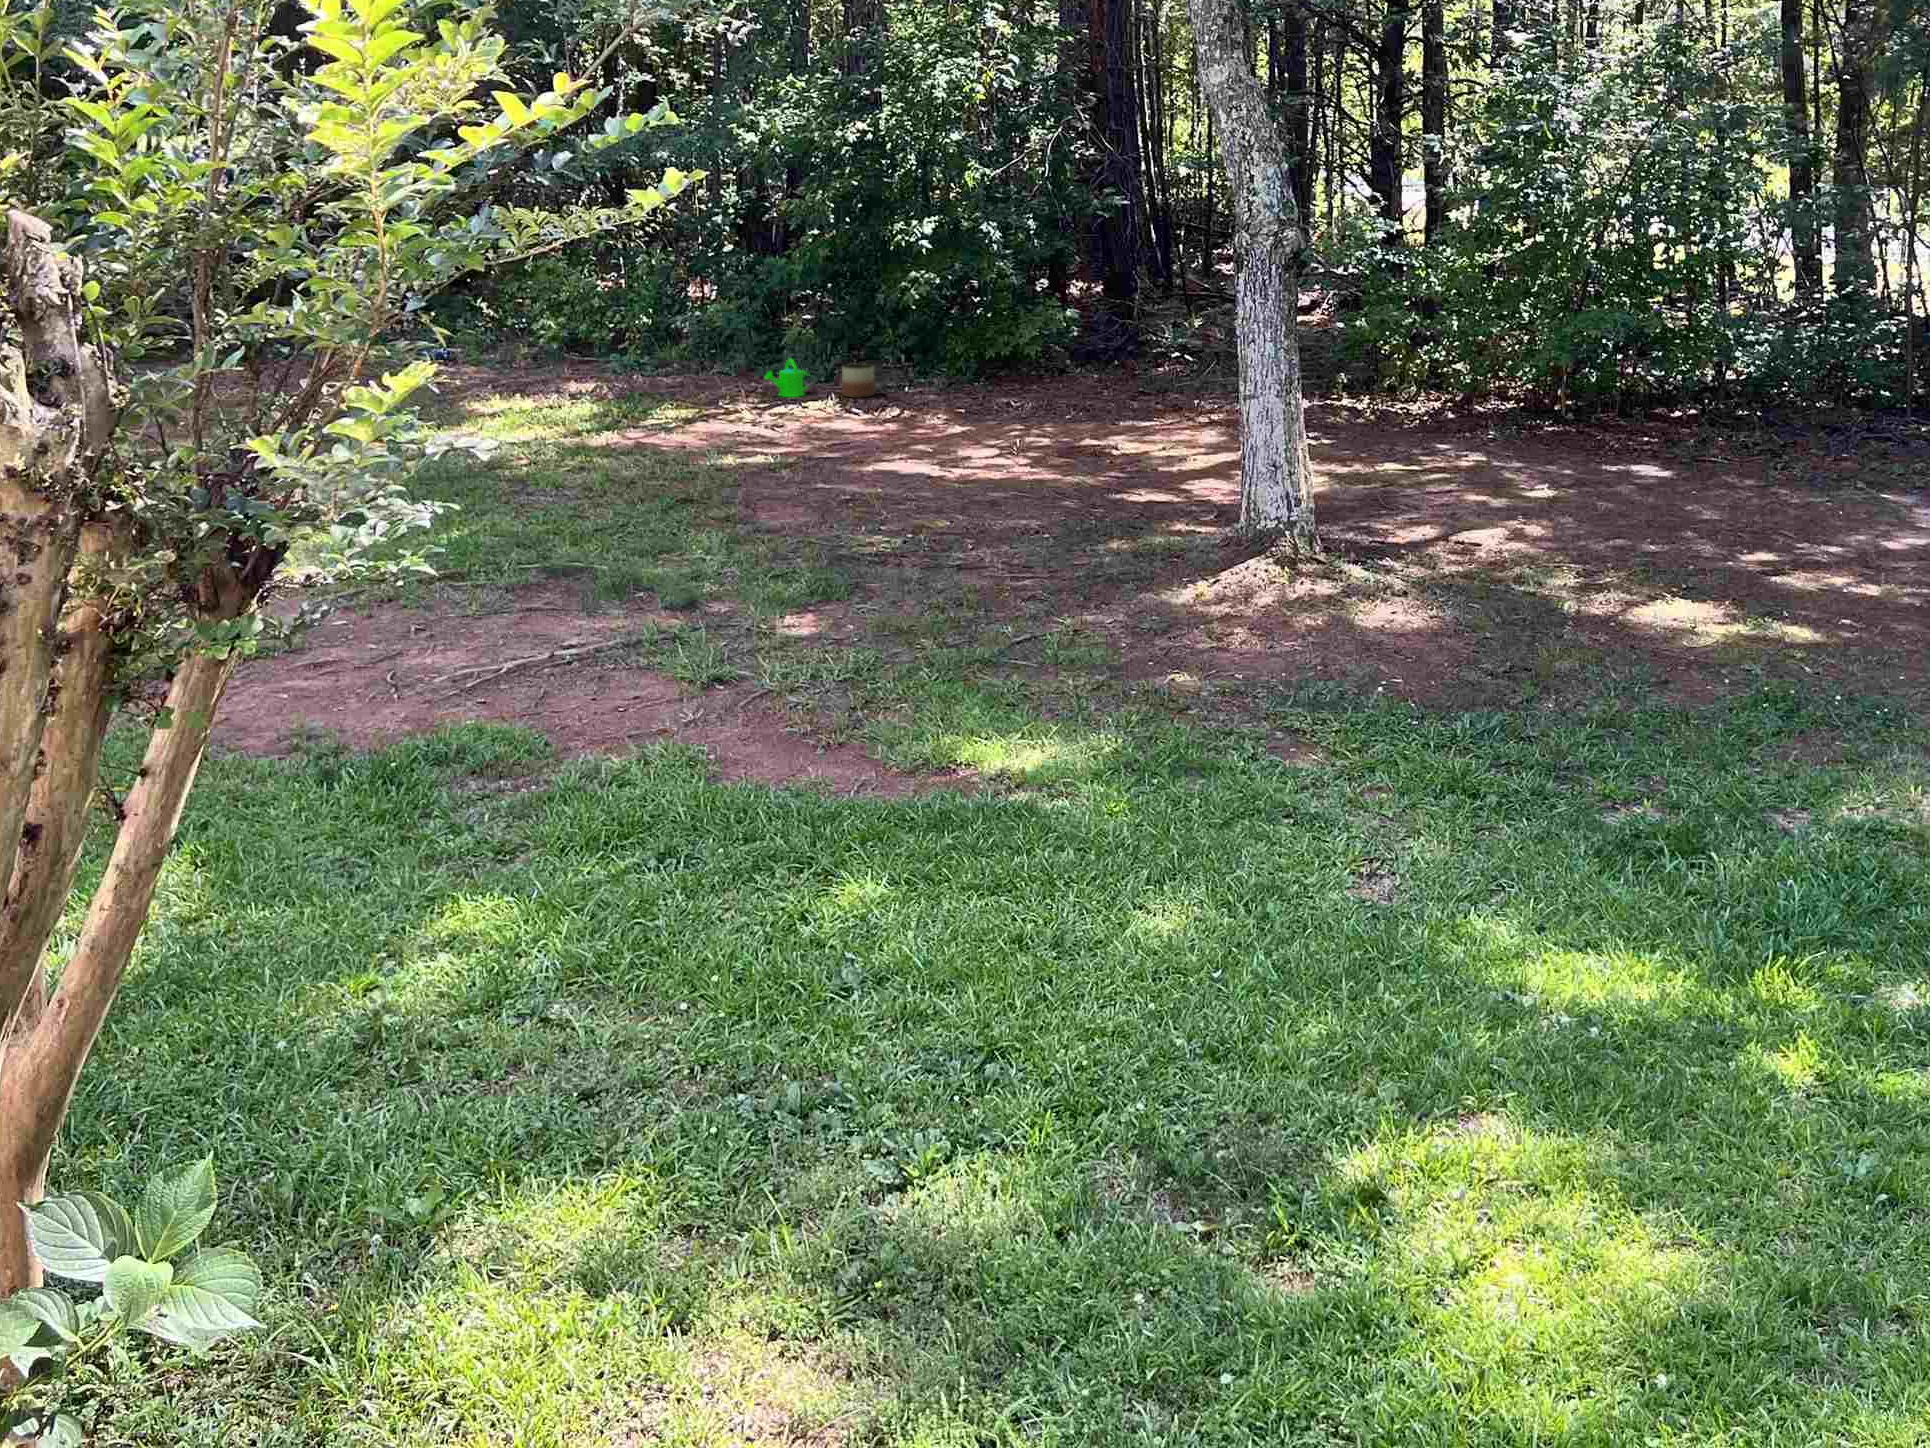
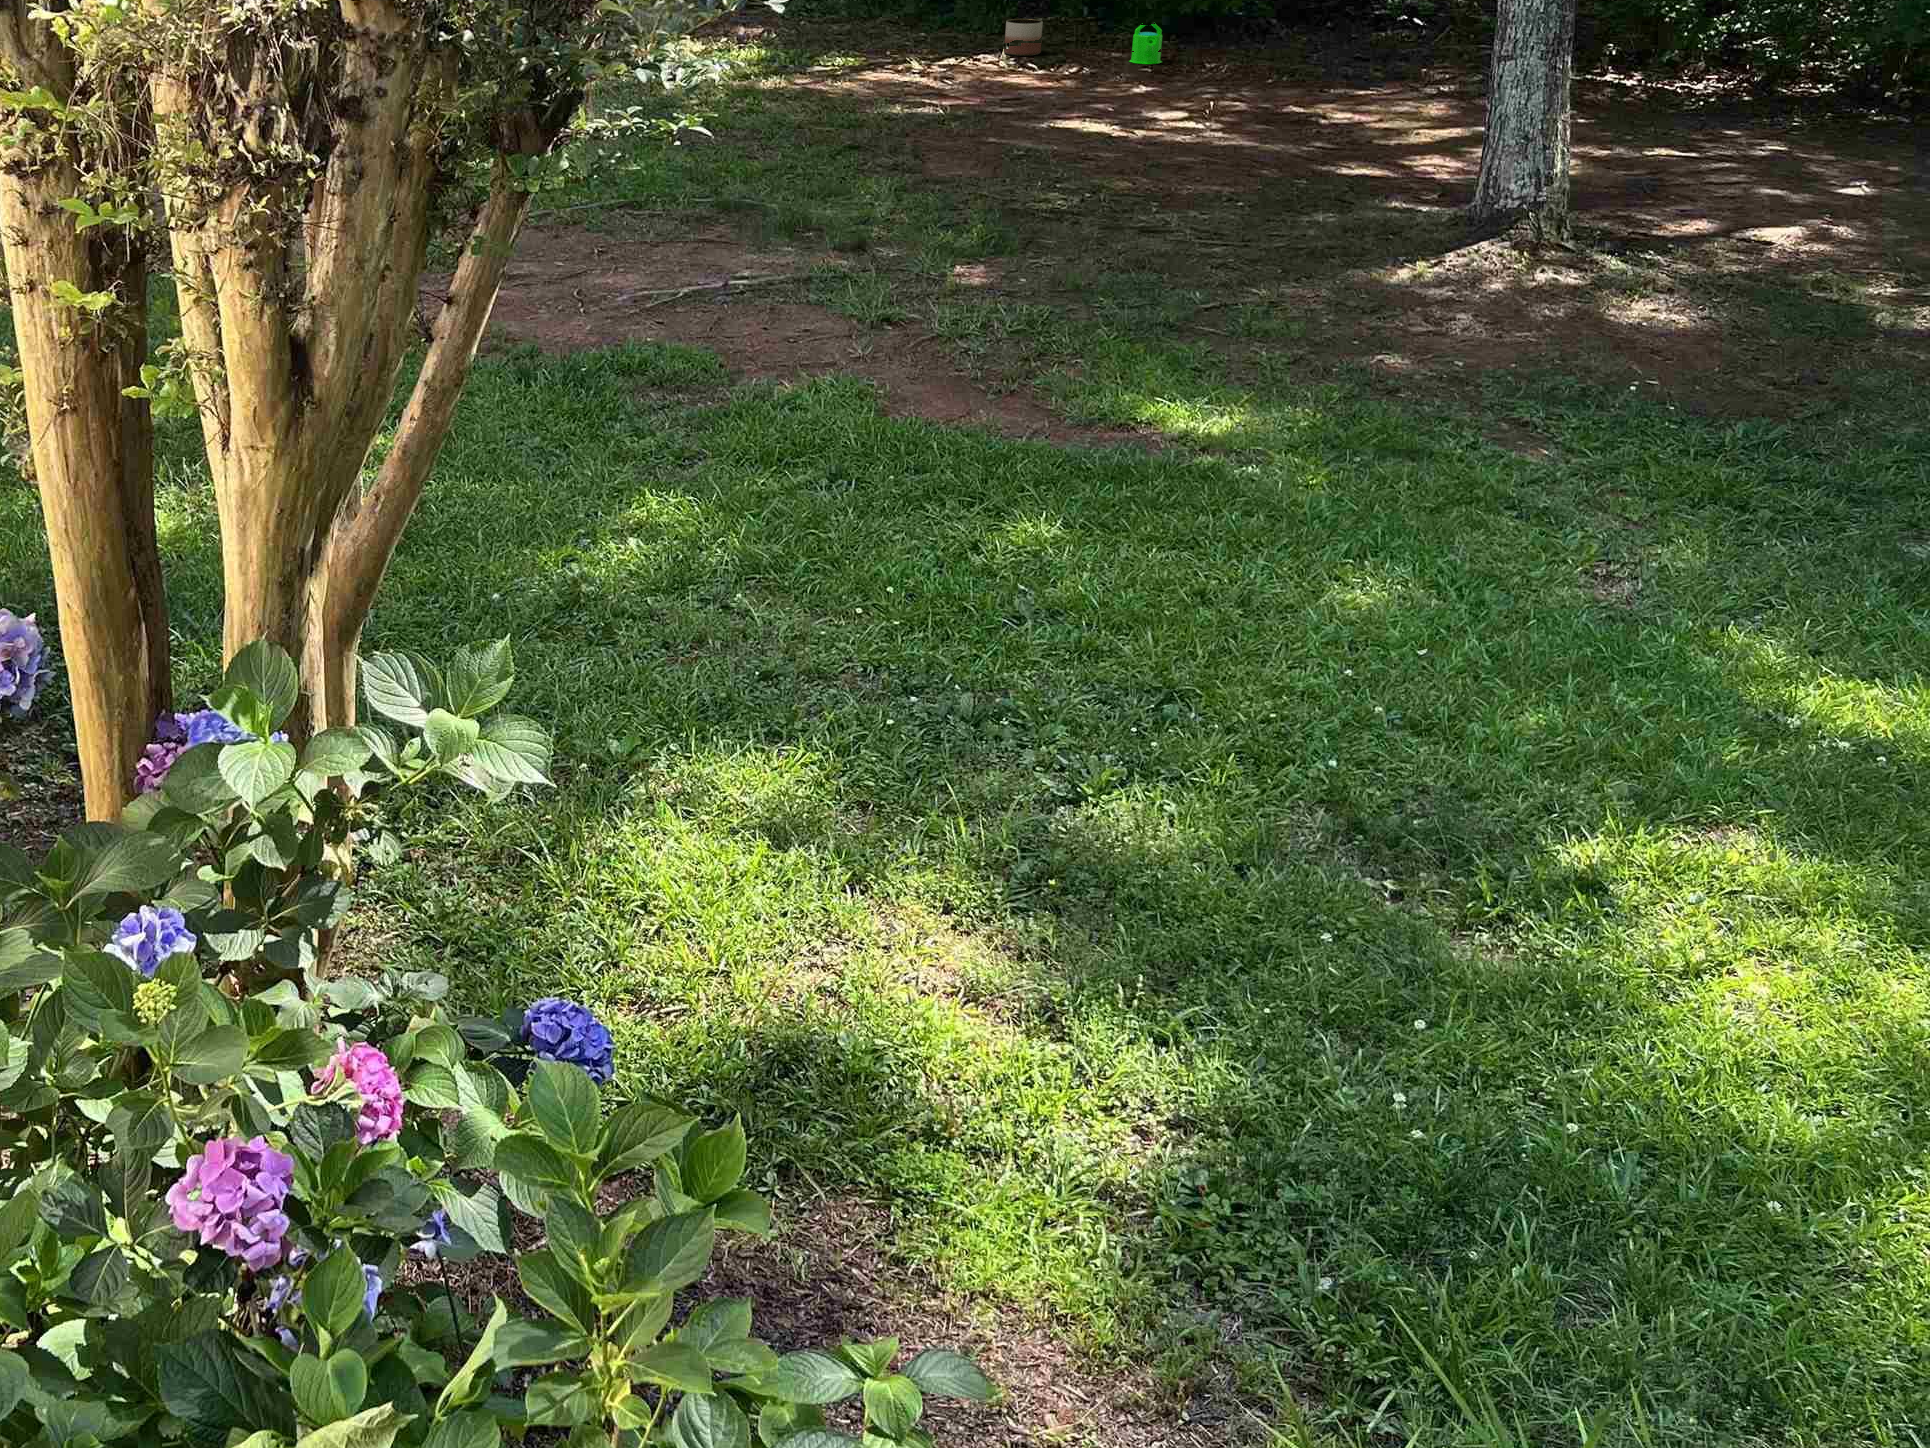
watering can: present [765,359,808,397] -> present [1129,24,1162,64]

